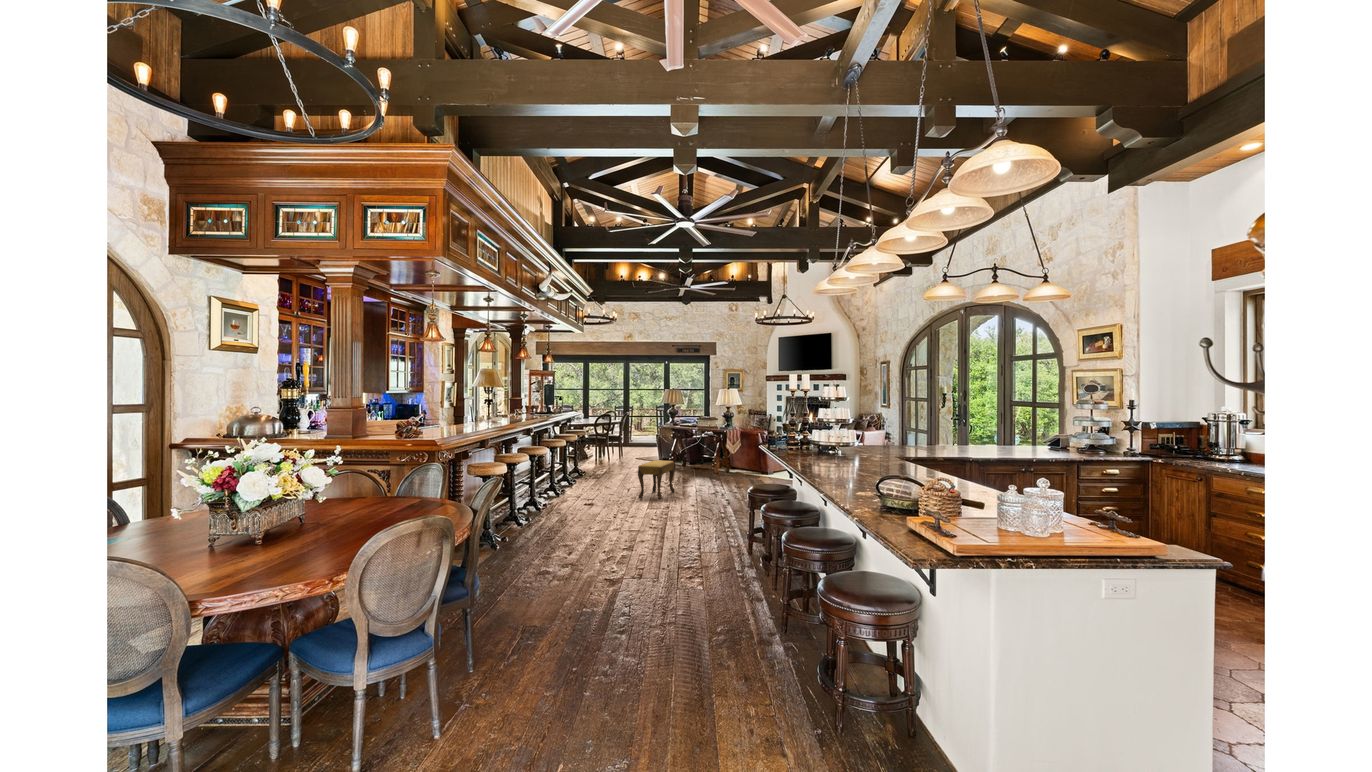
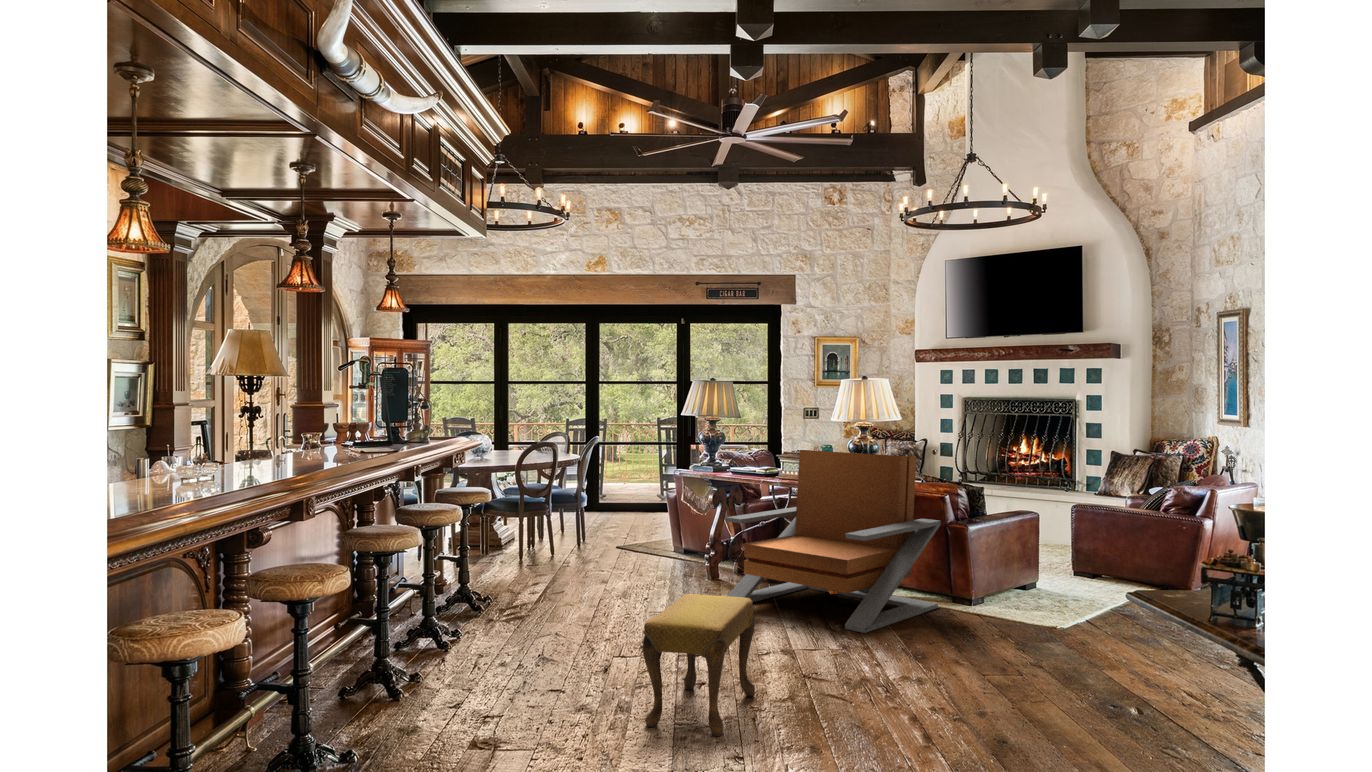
lounge chair: none [674,417,753,480] -> present [726,450,941,633]

